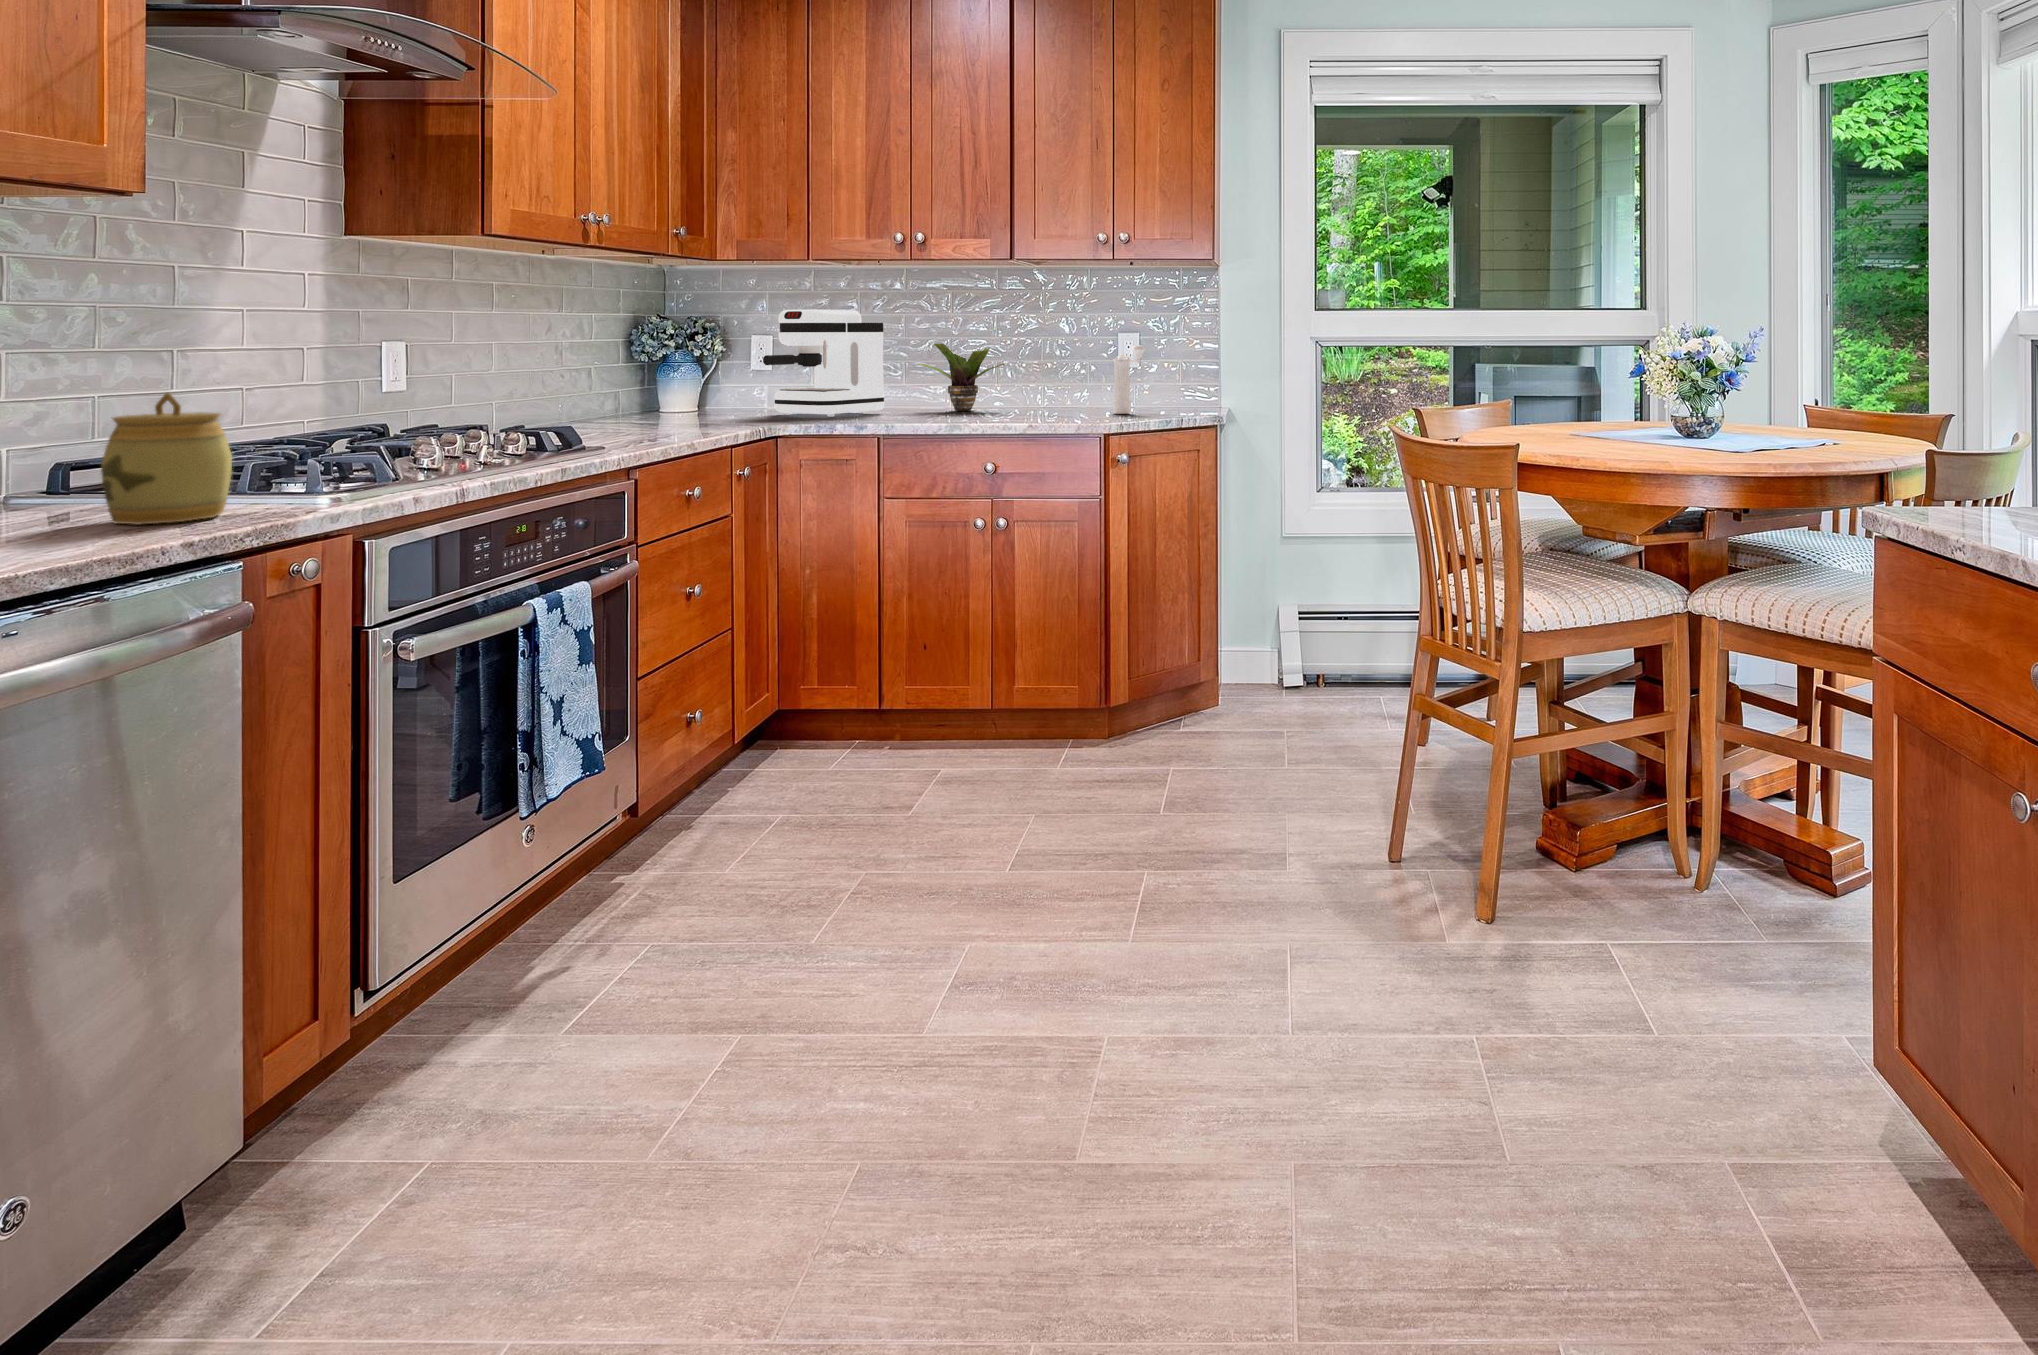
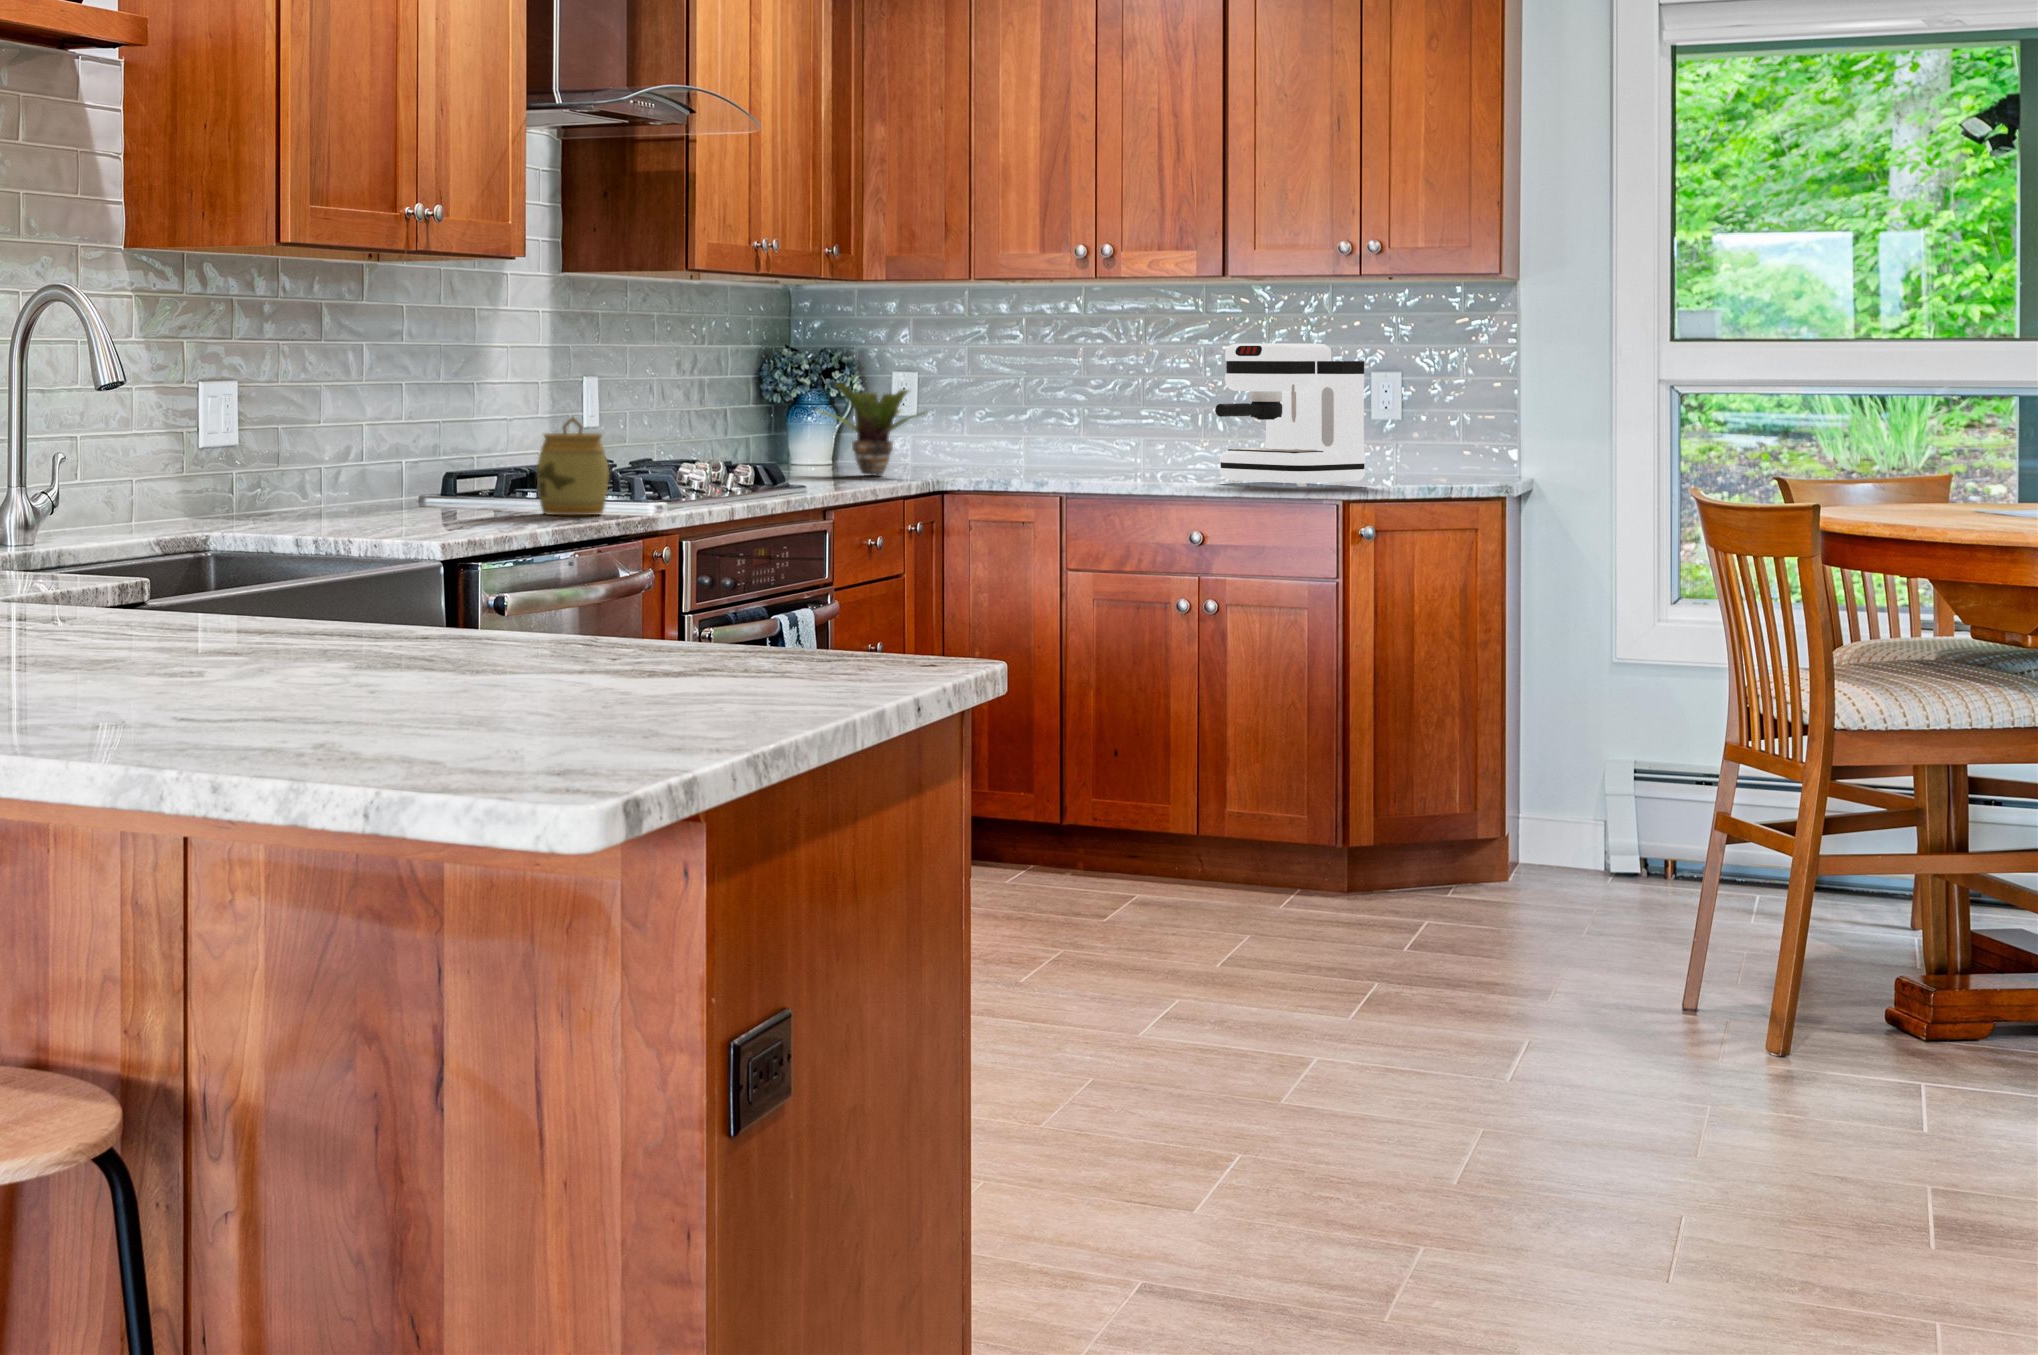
coffee maker: present [763,310,885,417] -> present [1215,344,1365,487]
potted plant: present [919,344,1005,411] -> present [818,383,926,476]
pepper mill: present [1113,346,1145,414] -> none [1361,389,1409,481]

